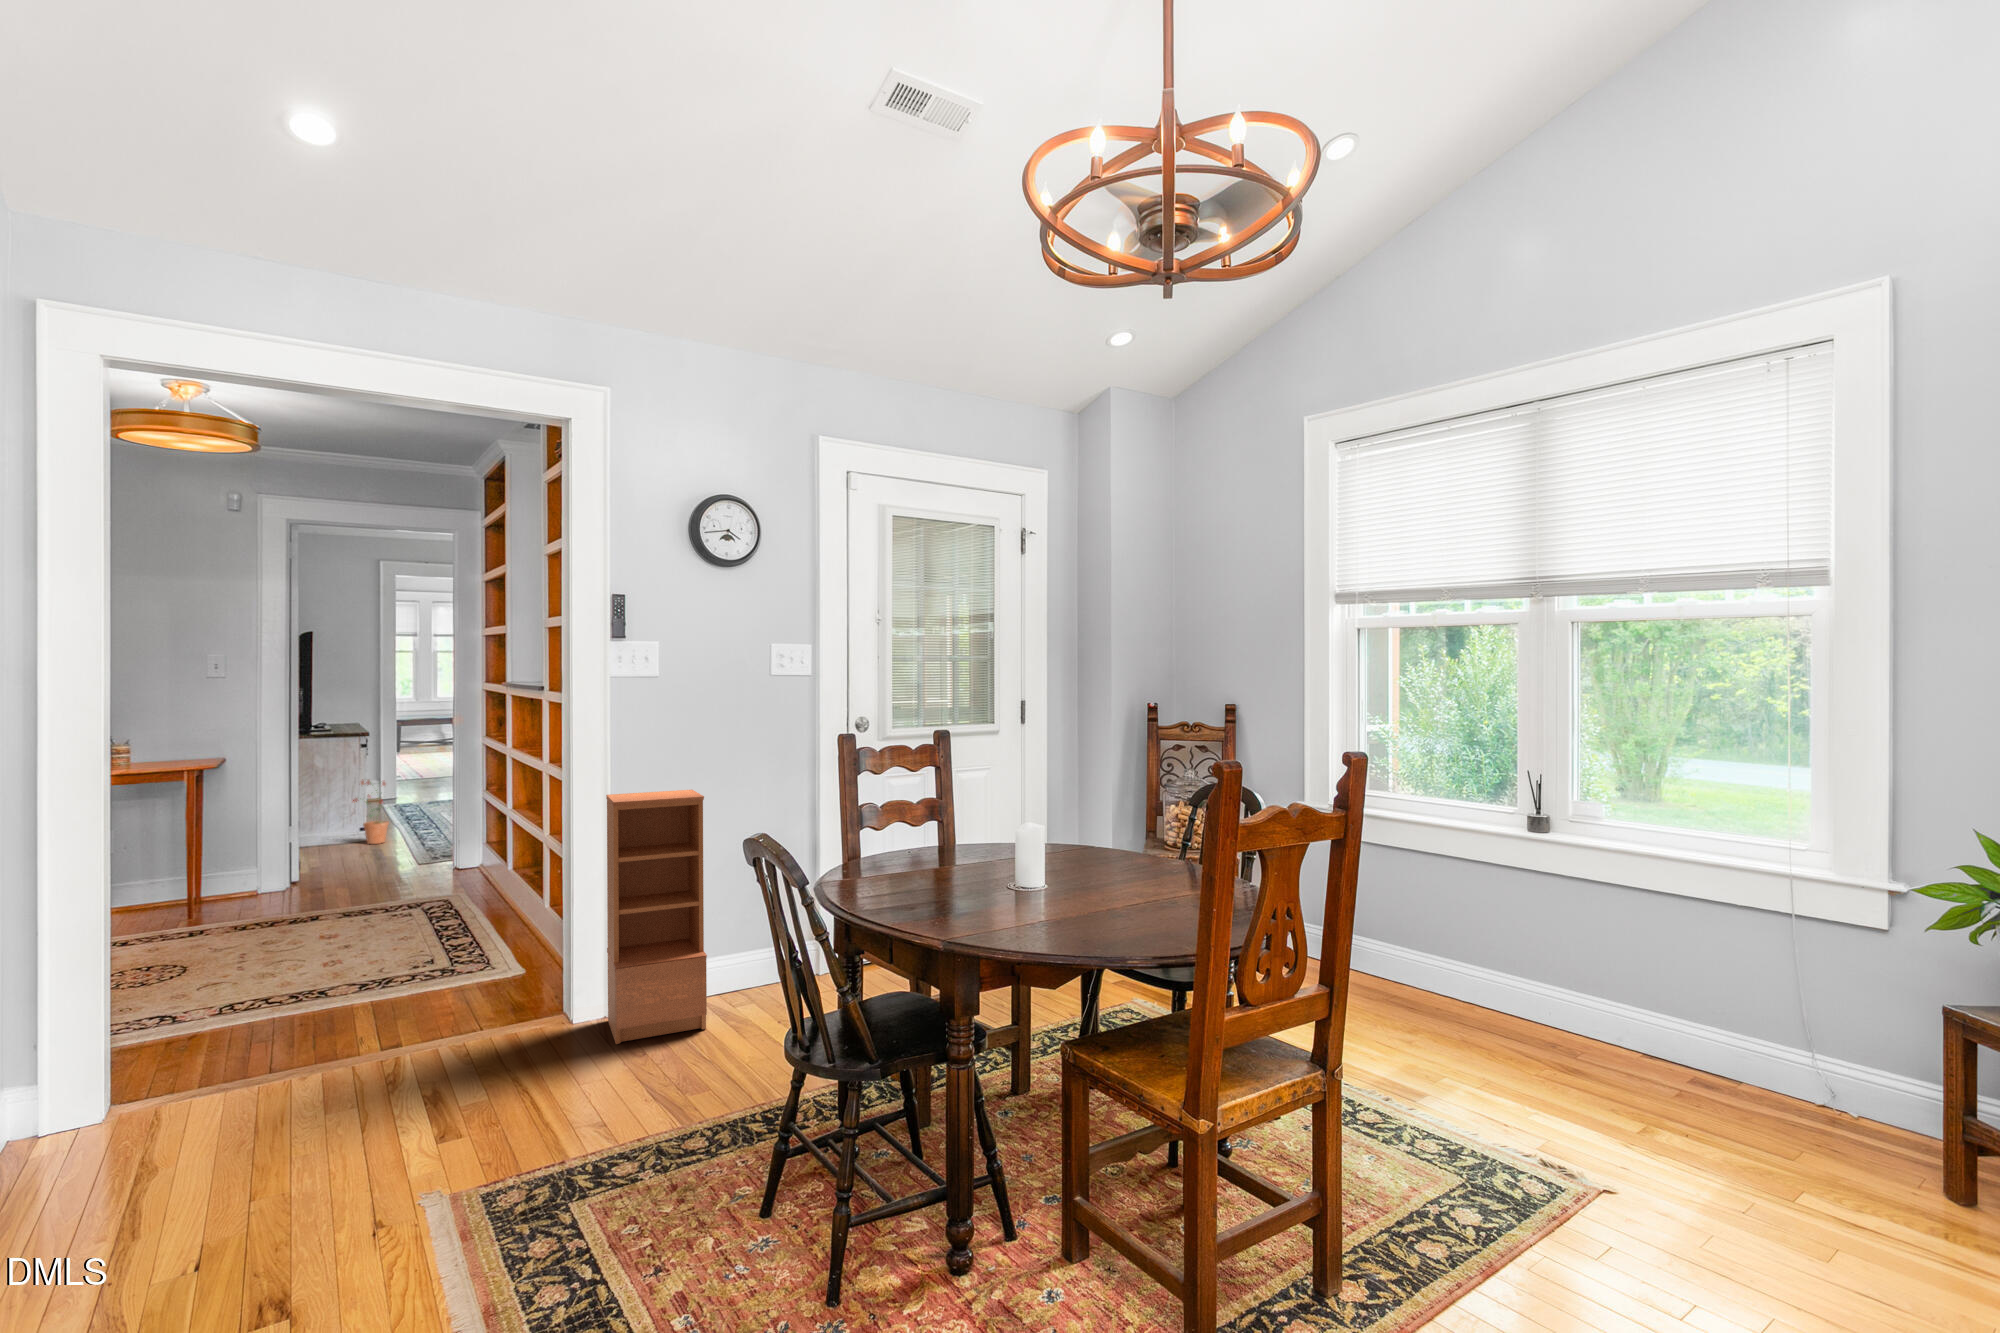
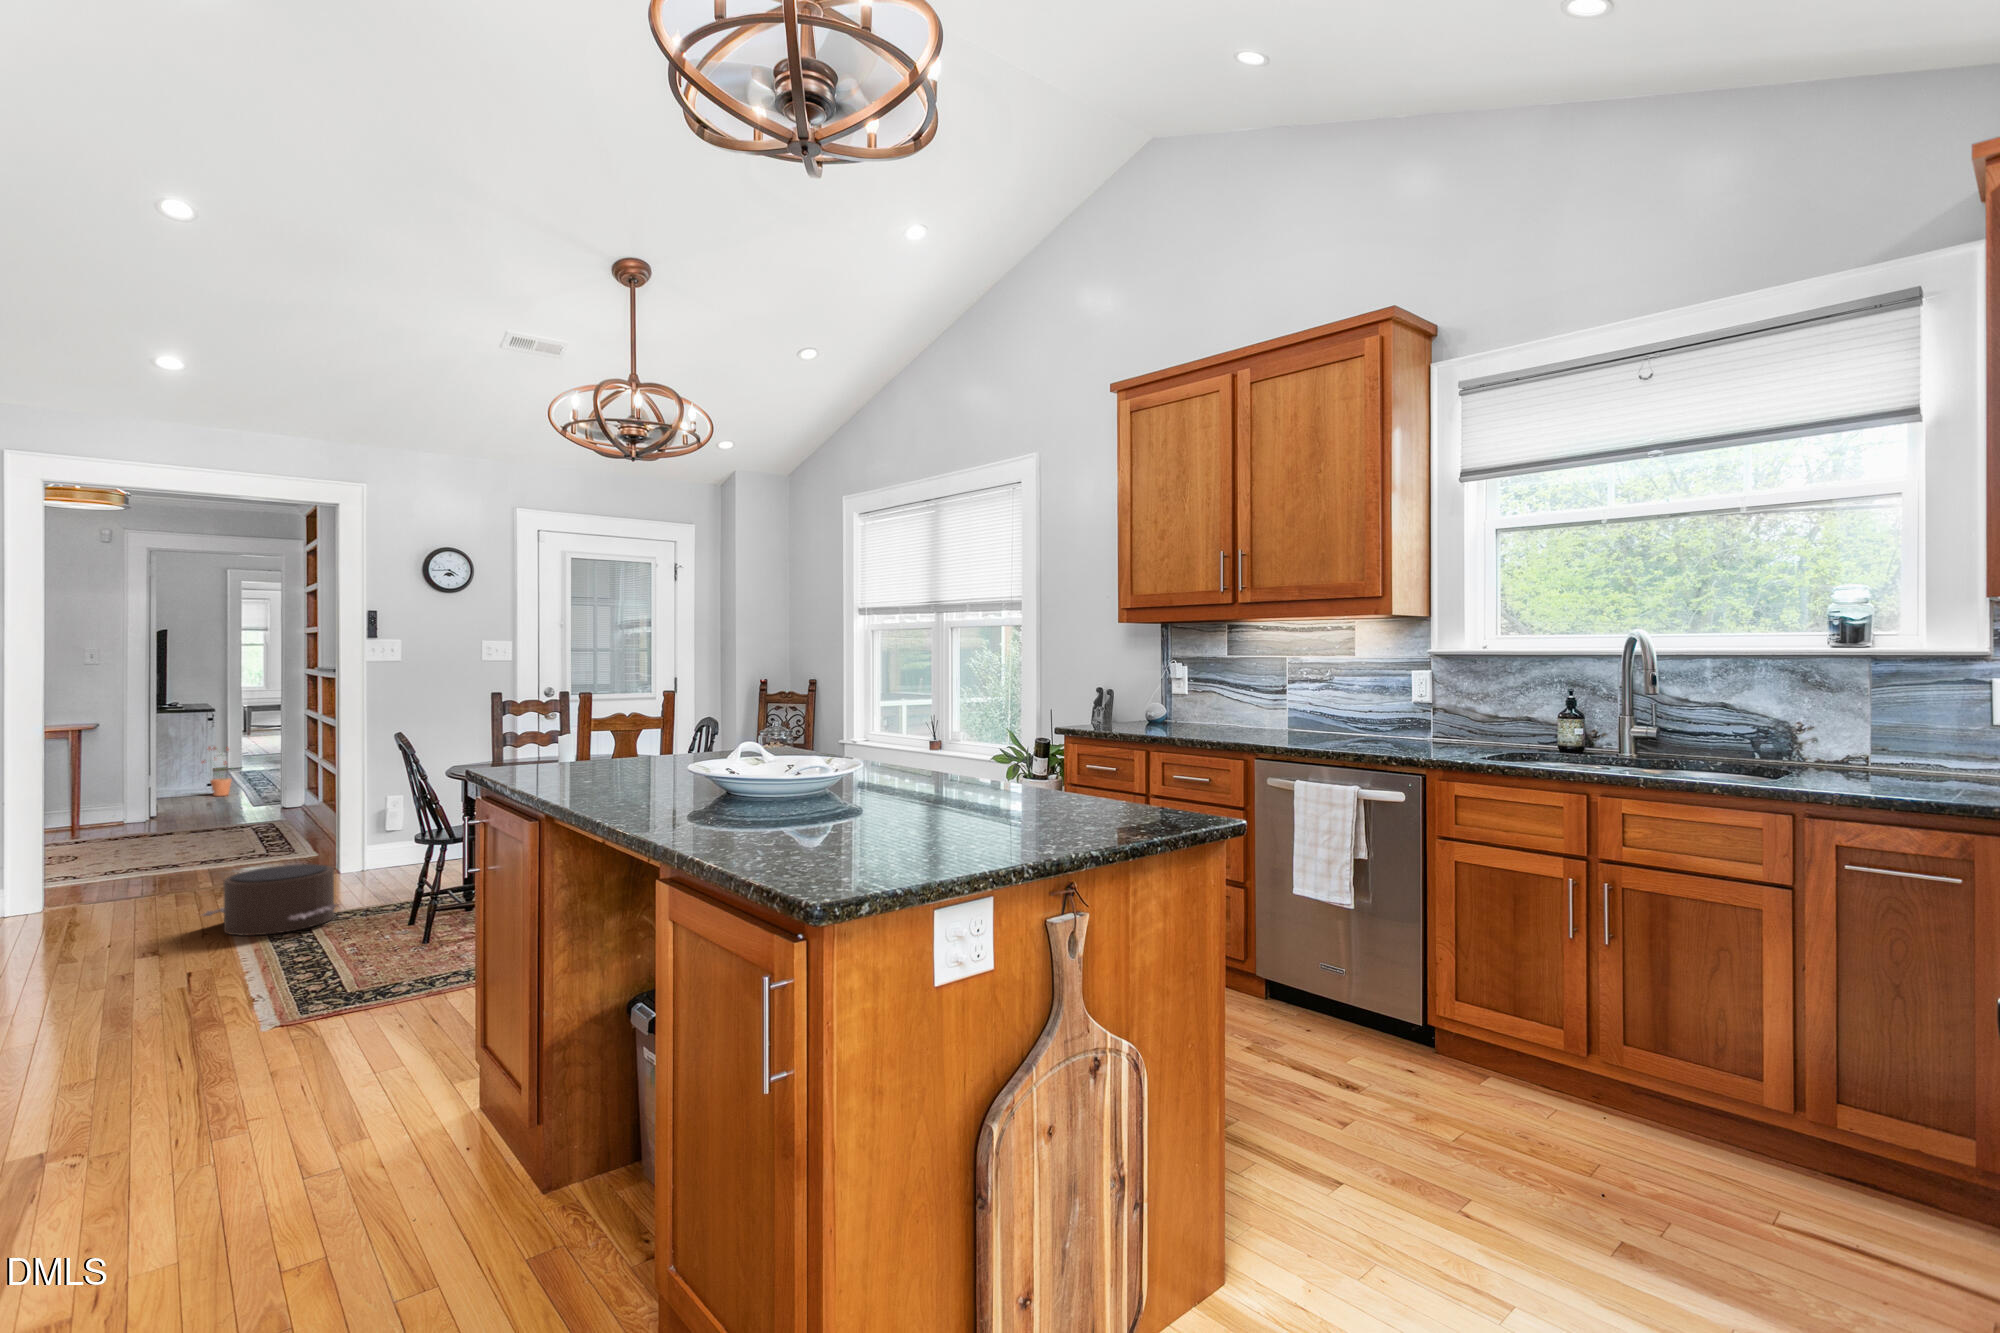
bookcase: present [606,790,707,1044] -> none [364,731,426,880]
pouf: none [365,1060,619,1240] -> present [203,864,337,936]

